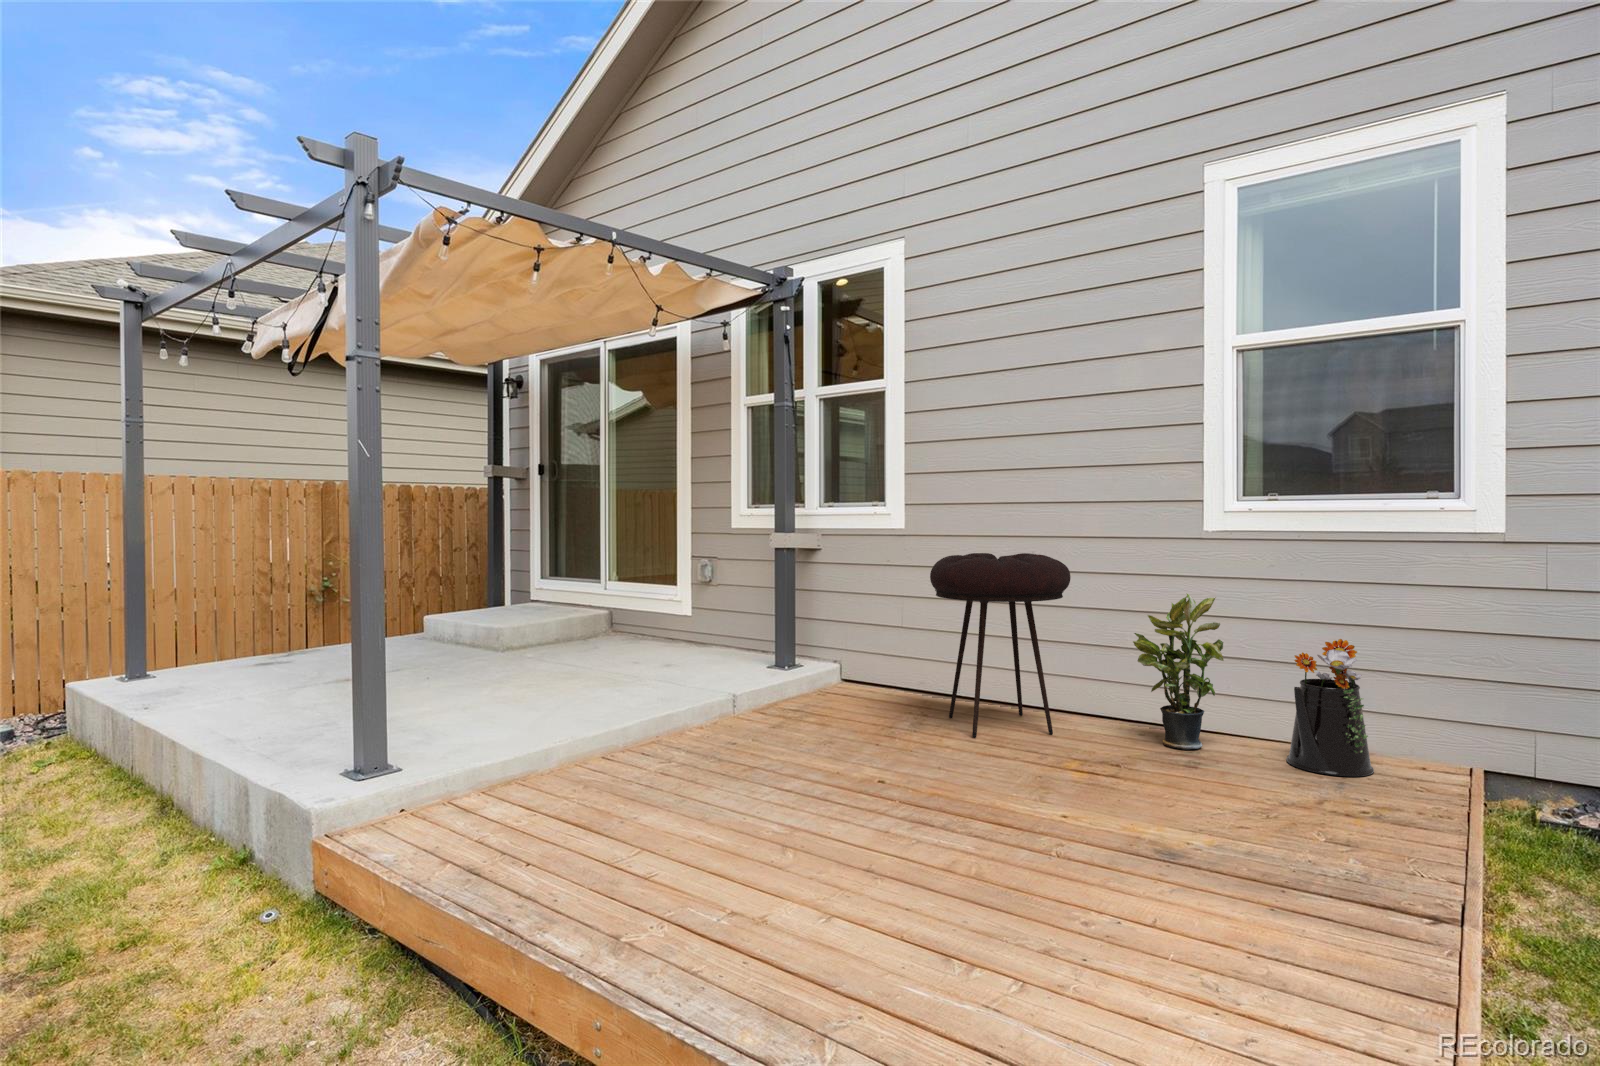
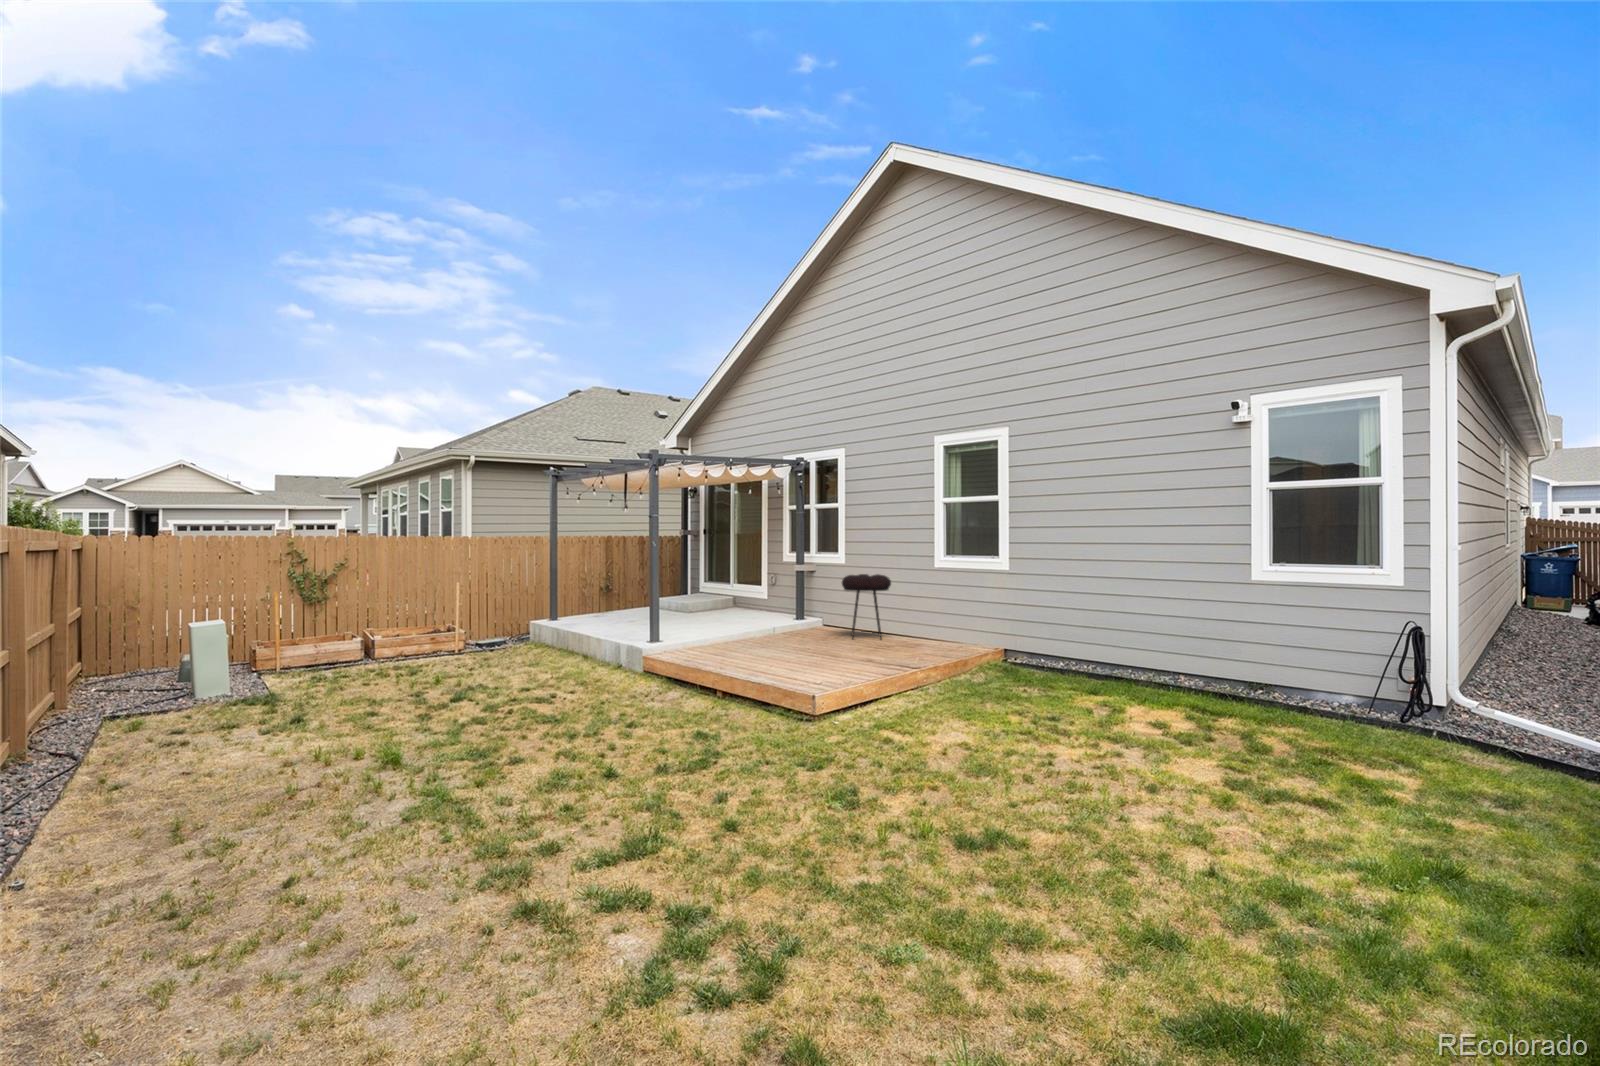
potted plant: present [1133,594,1223,750] -> none [906,589,936,644]
watering can: present [1286,639,1374,776] -> none [942,605,974,649]

